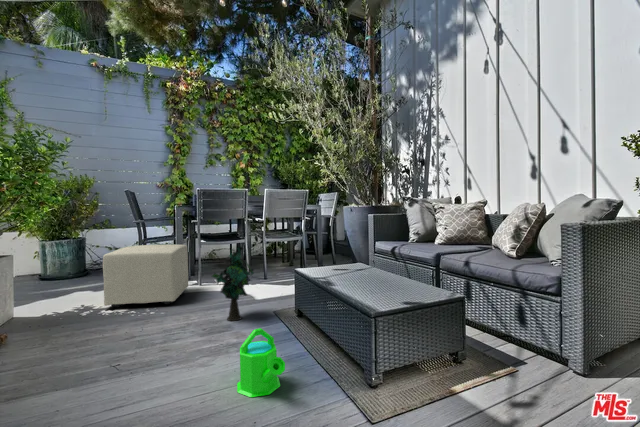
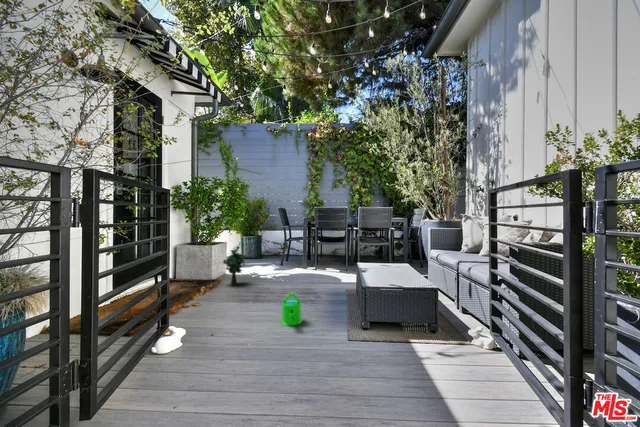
ottoman: present [103,244,188,307] -> none [257,243,303,278]
decorative plant: present [212,247,254,321] -> present [223,246,245,285]

